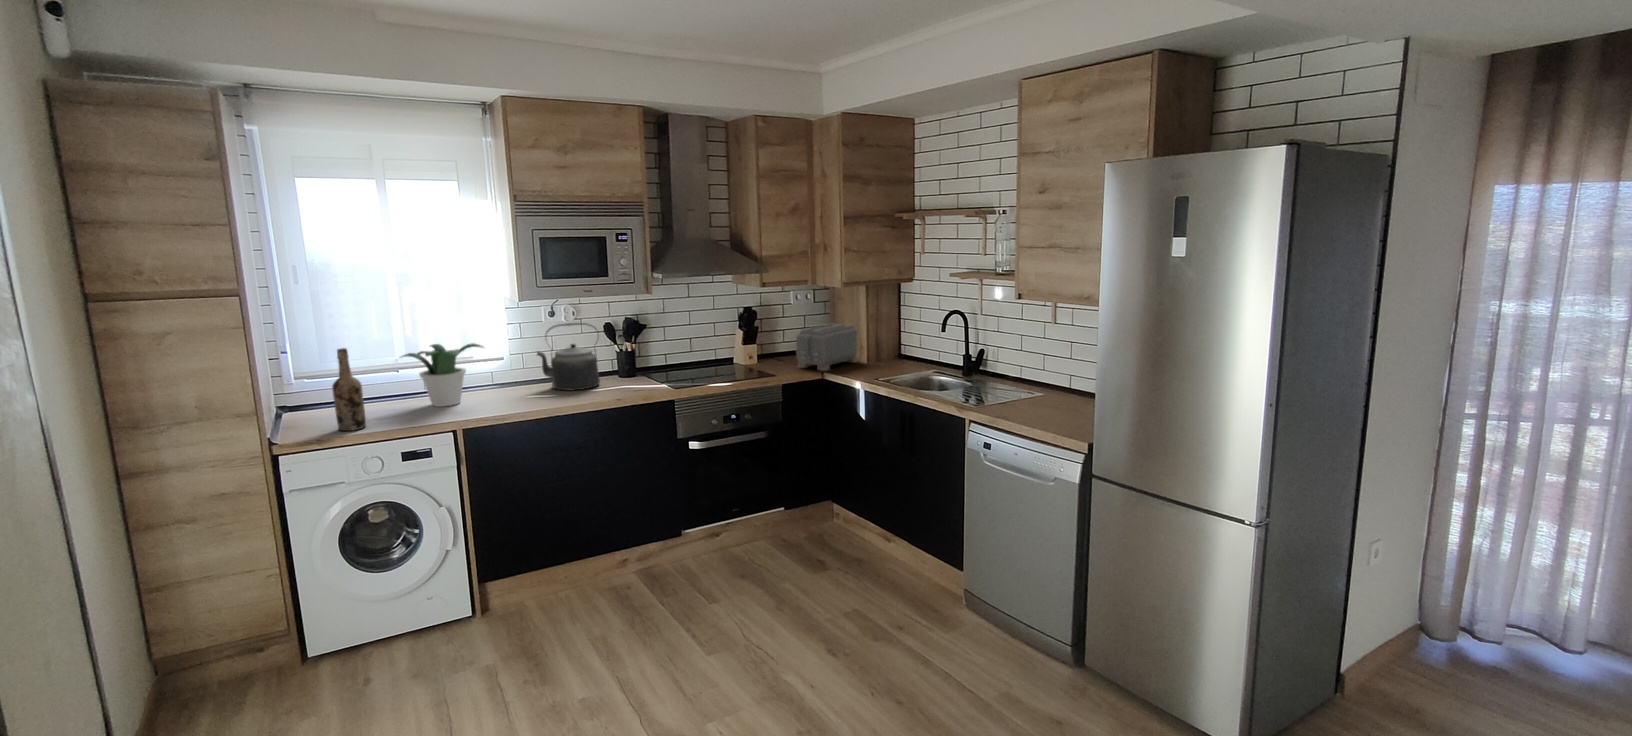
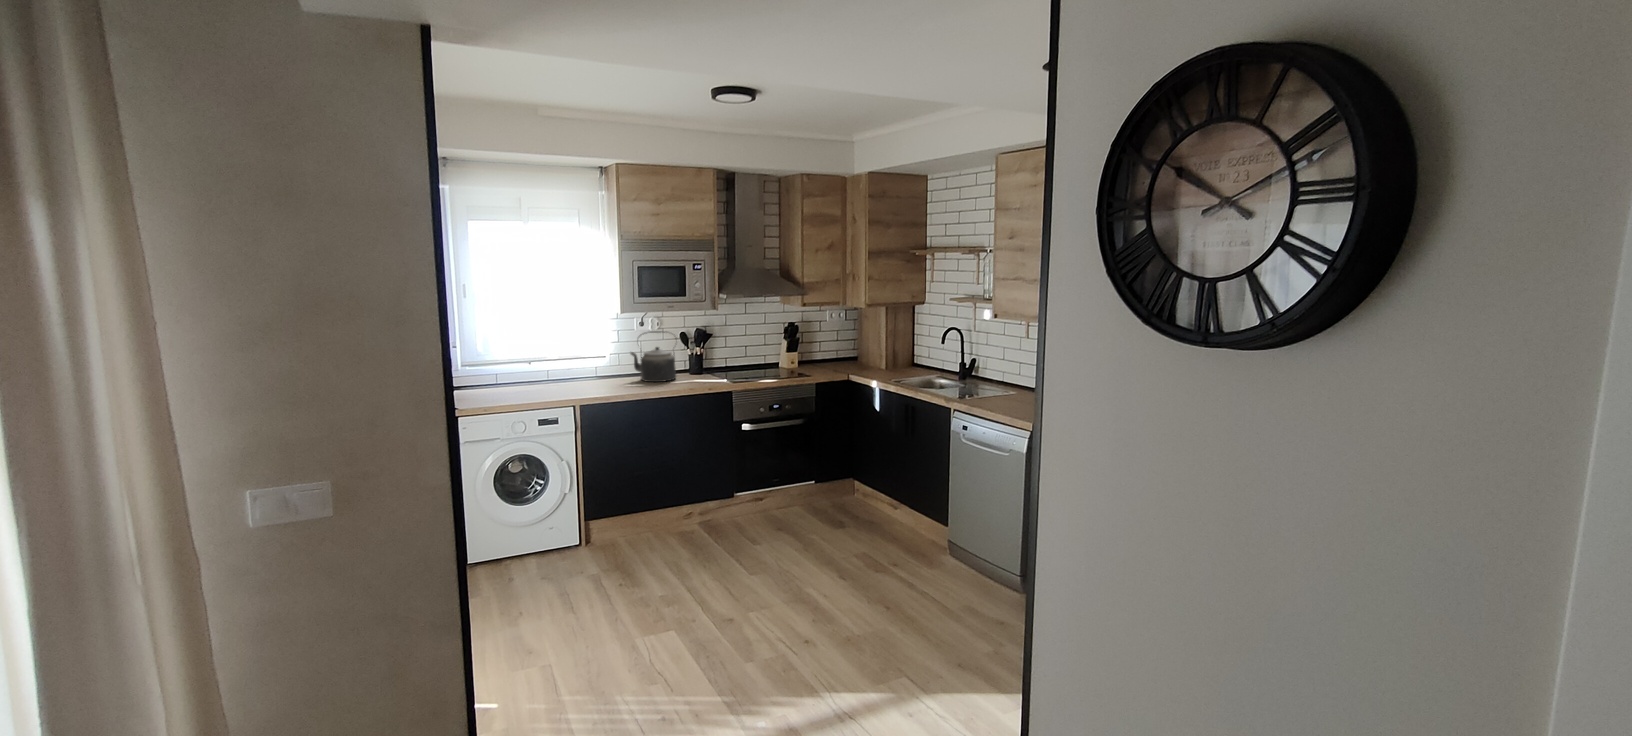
toaster: present [796,324,858,371] -> none [829,337,879,374]
potted plant: present [403,343,482,407] -> none [534,344,595,390]
wine bottle: present [332,348,366,431] -> none [492,344,513,403]

